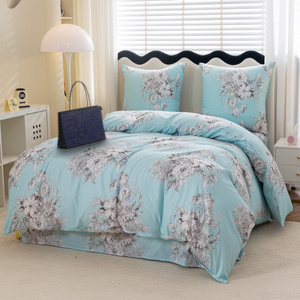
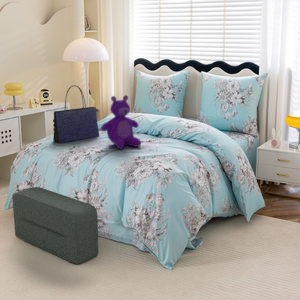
teddy bear: none [117,89,164,150] -> present [101,95,141,149]
pouf: none [25,200,137,284] -> present [12,187,98,264]

